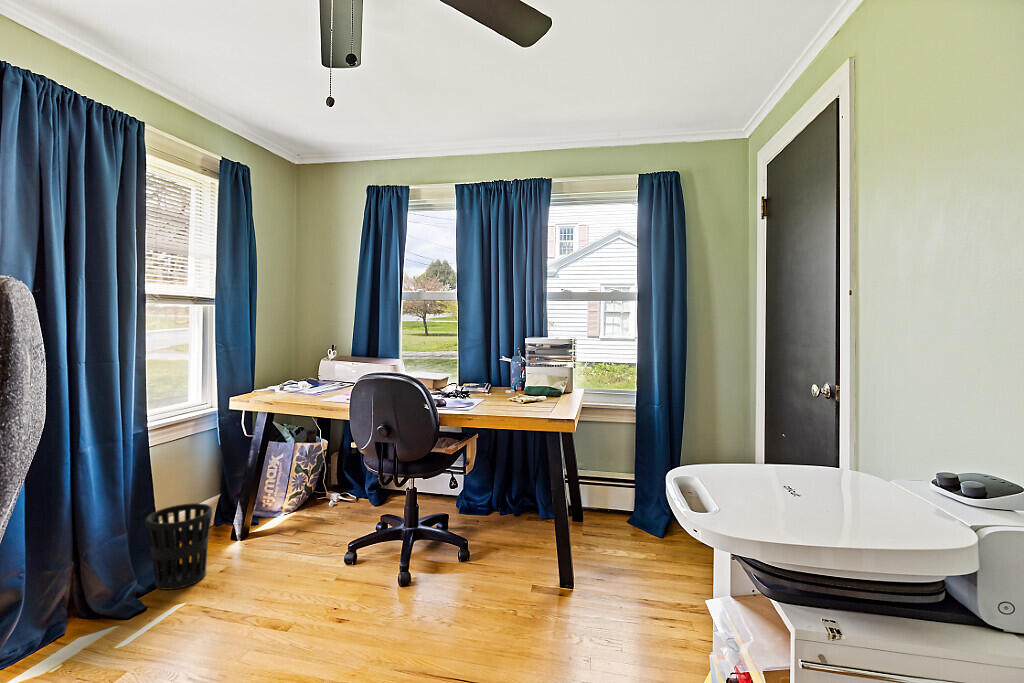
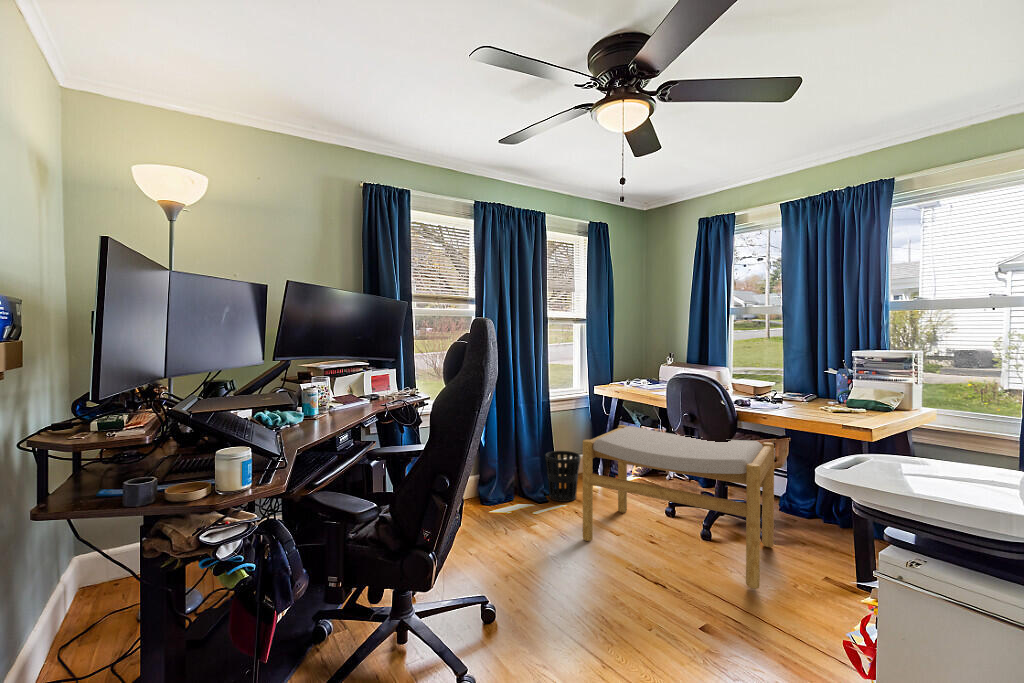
footstool: none [234,445,483,644] -> present [583,425,774,589]

